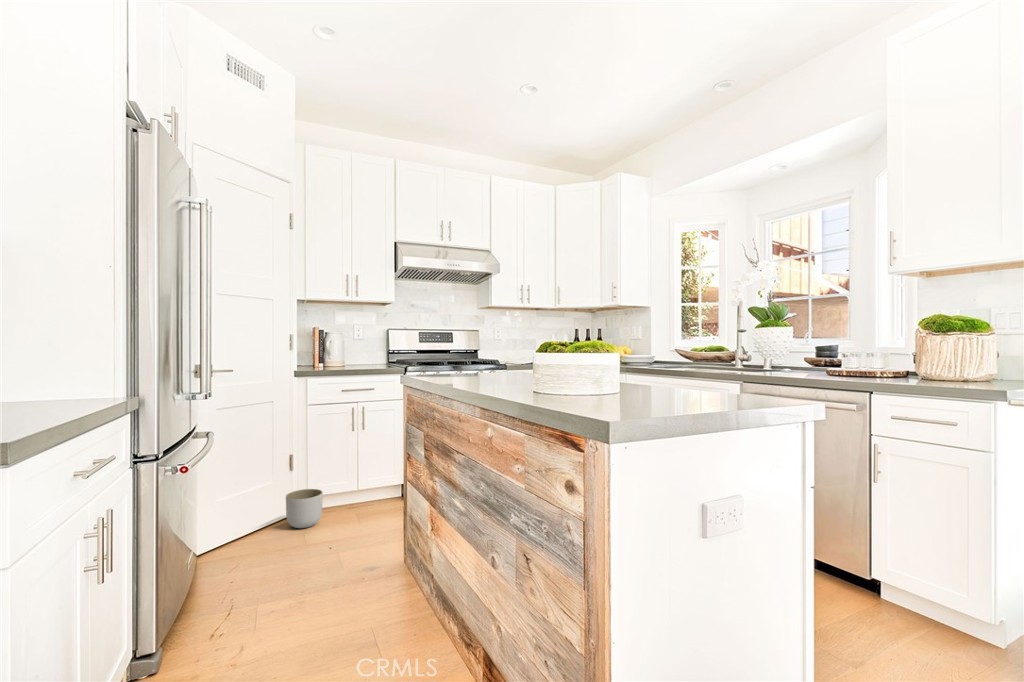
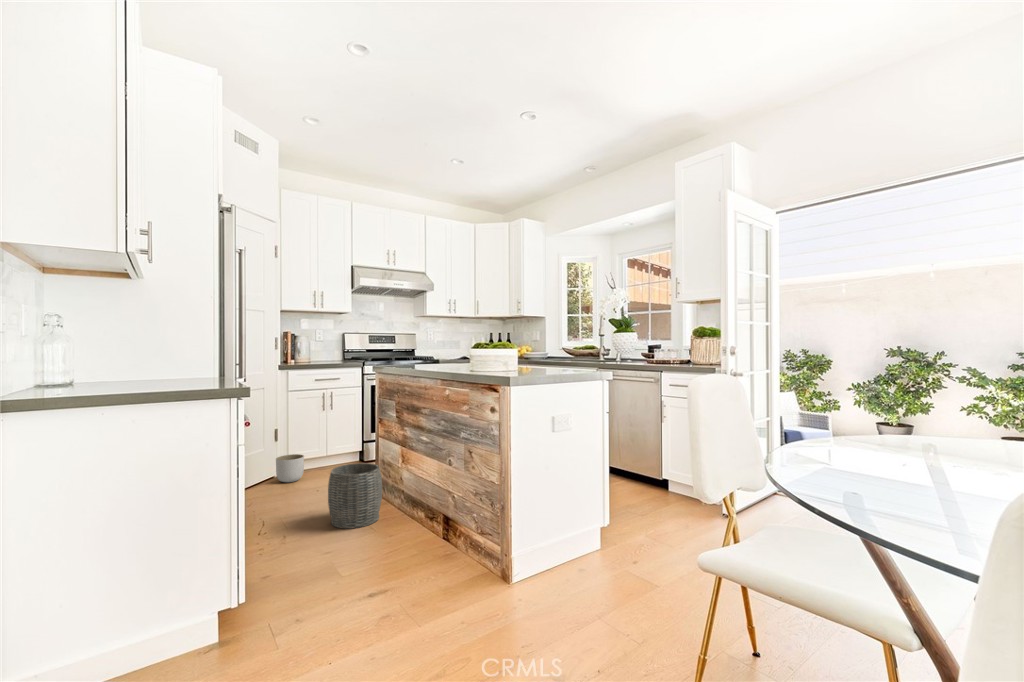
woven basket: none [316,525,400,639] -> present [328,463,382,529]

